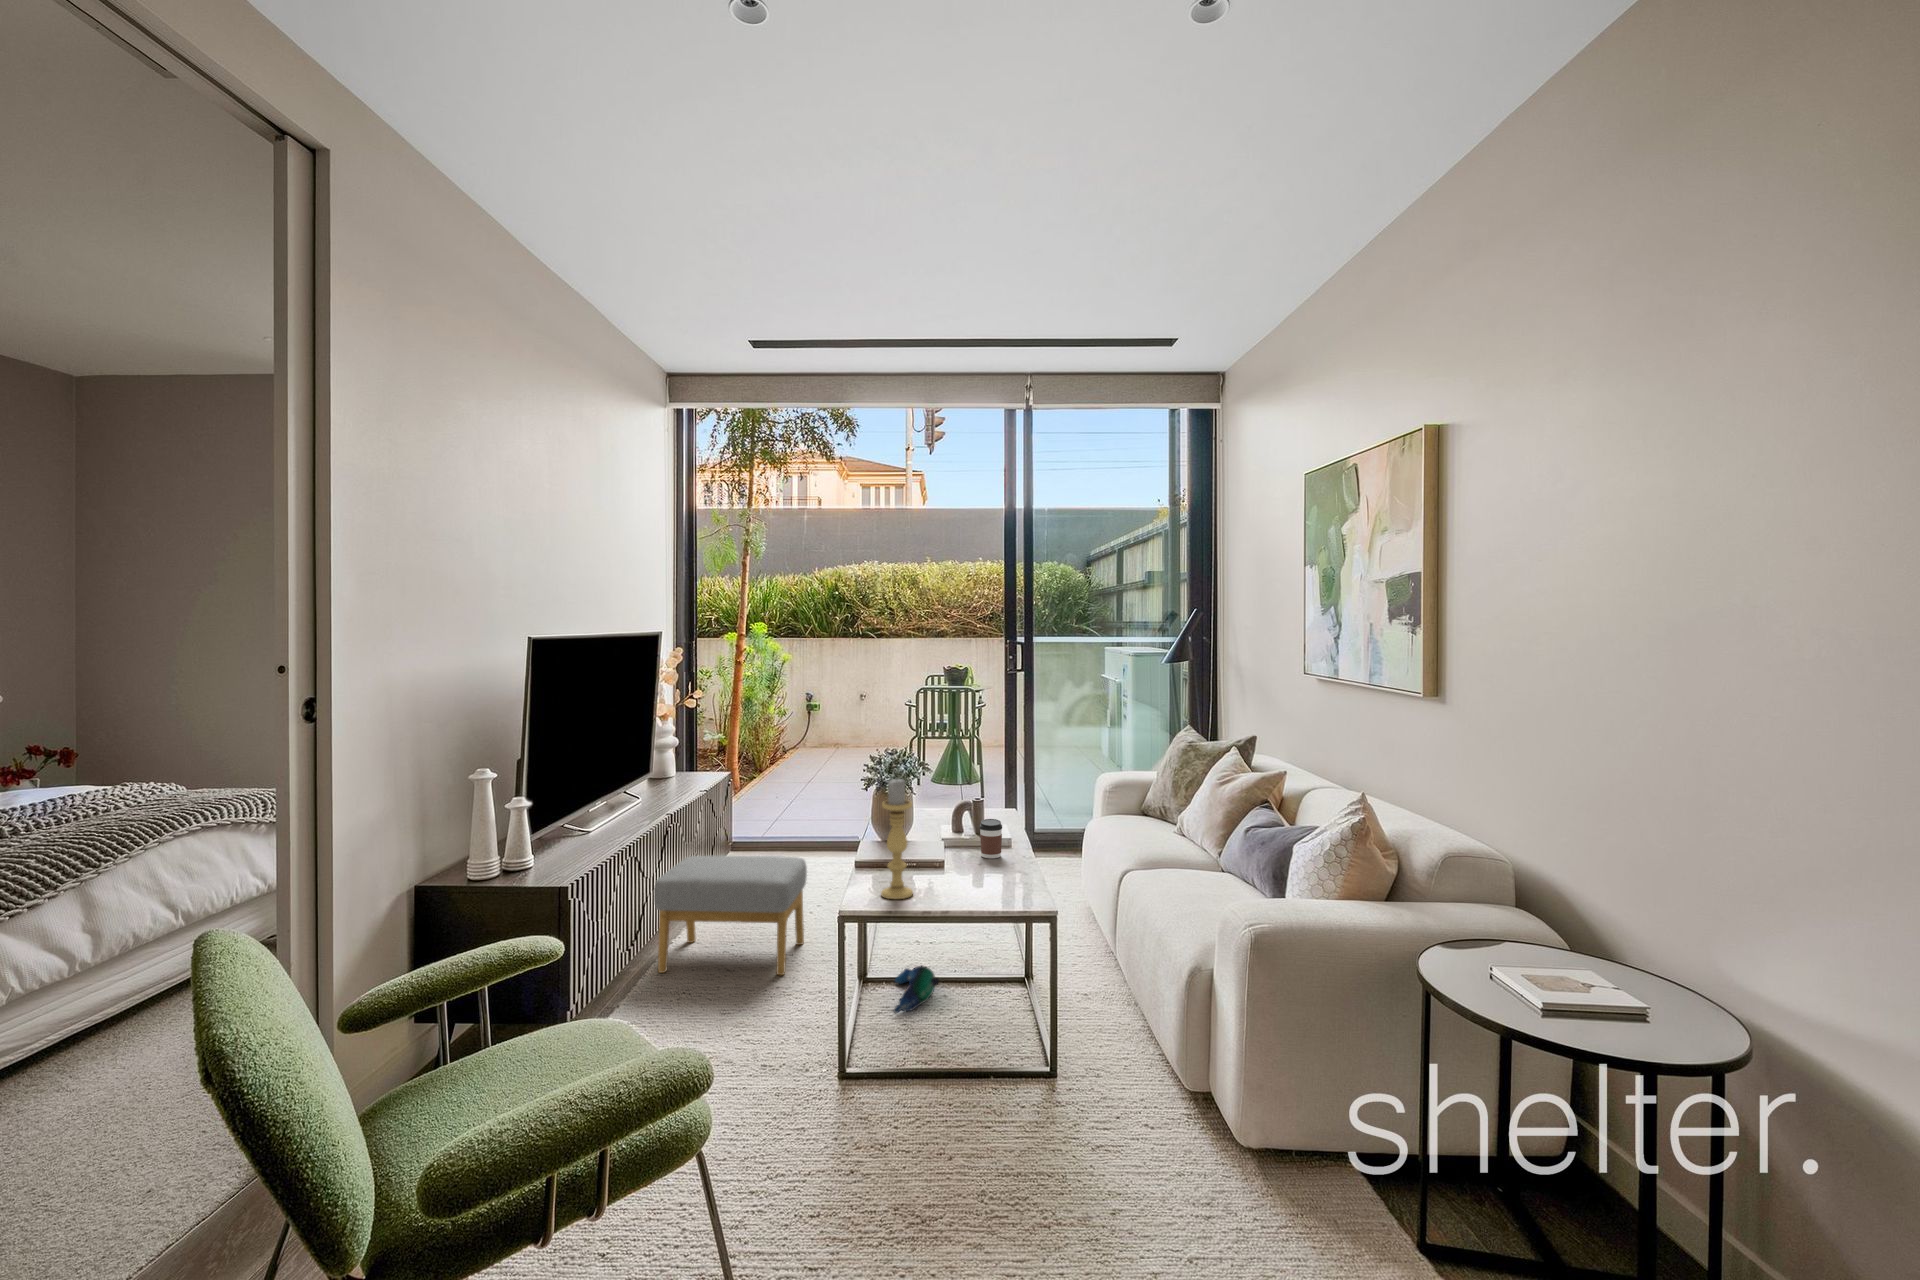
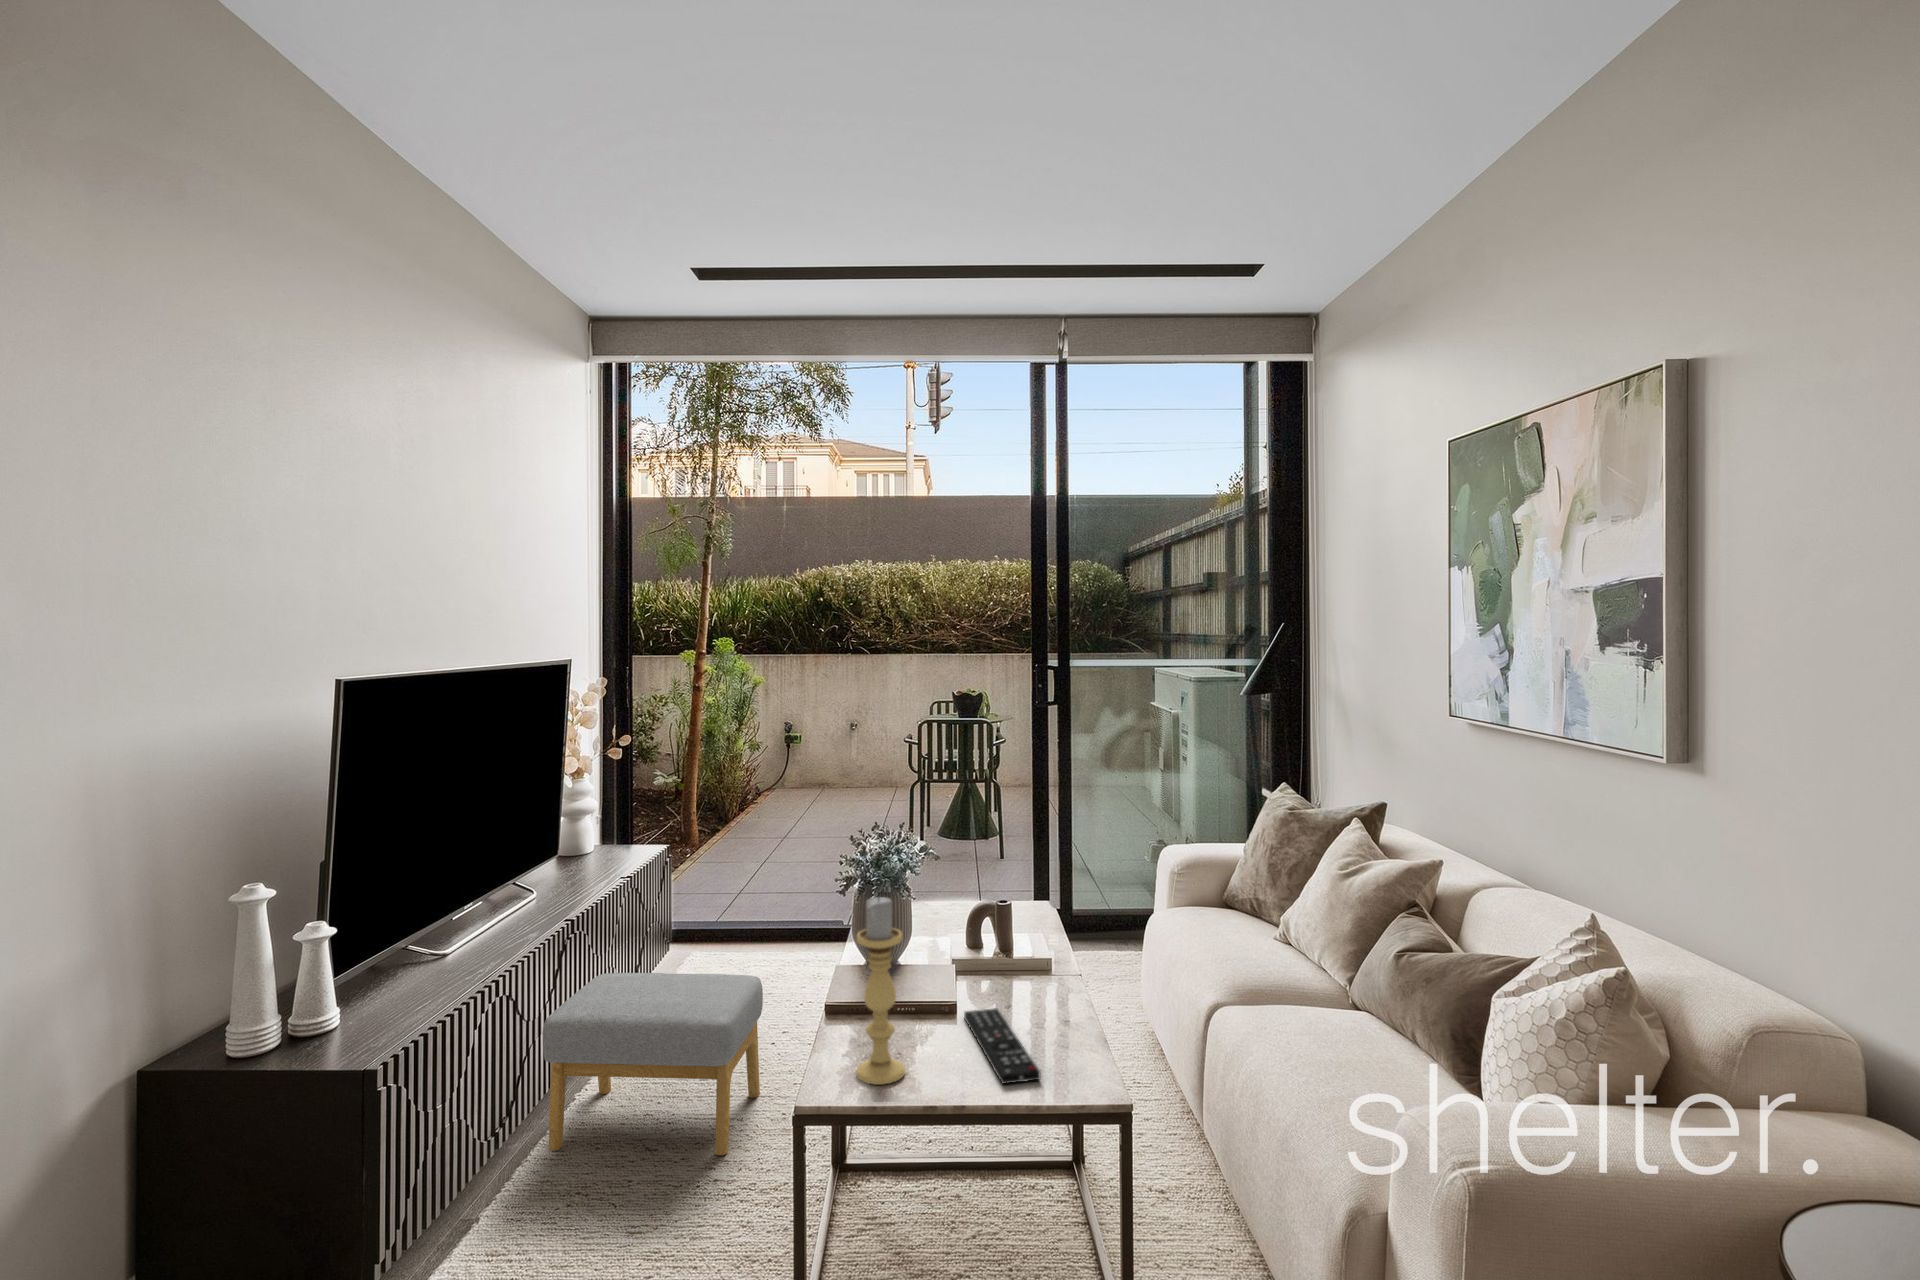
coffee cup: present [980,819,1002,858] -> none [1003,936,1036,996]
remote control: none [952,863,1002,899] -> present [964,1008,1040,1084]
plush toy: present [894,966,939,1013] -> none [879,1147,947,1232]

